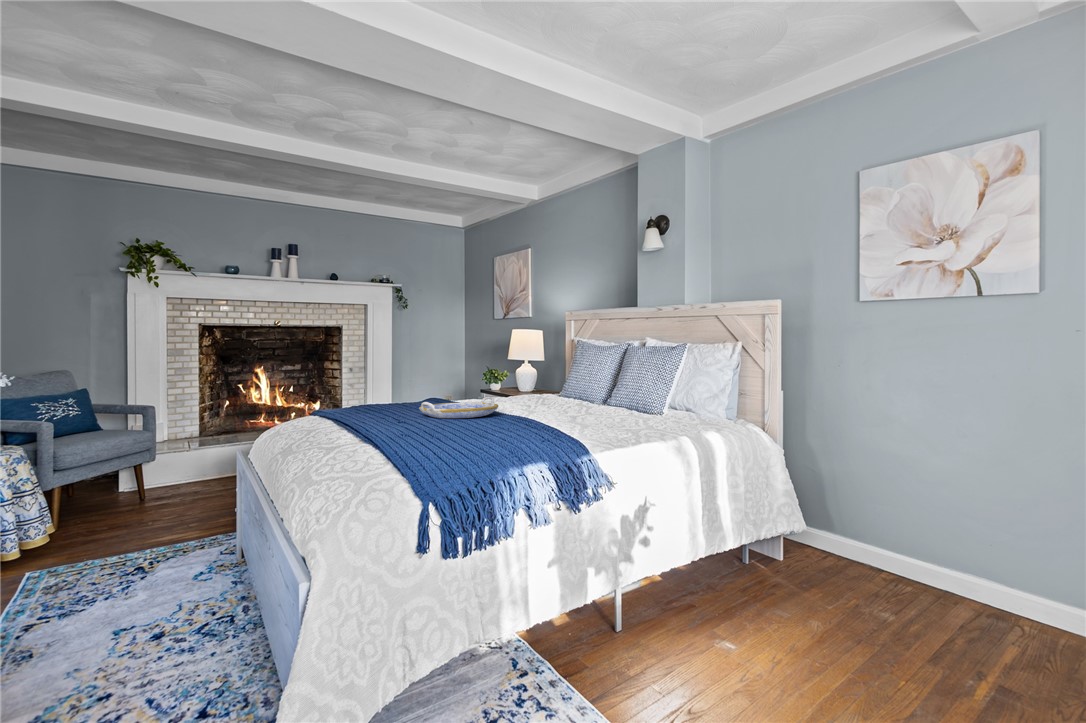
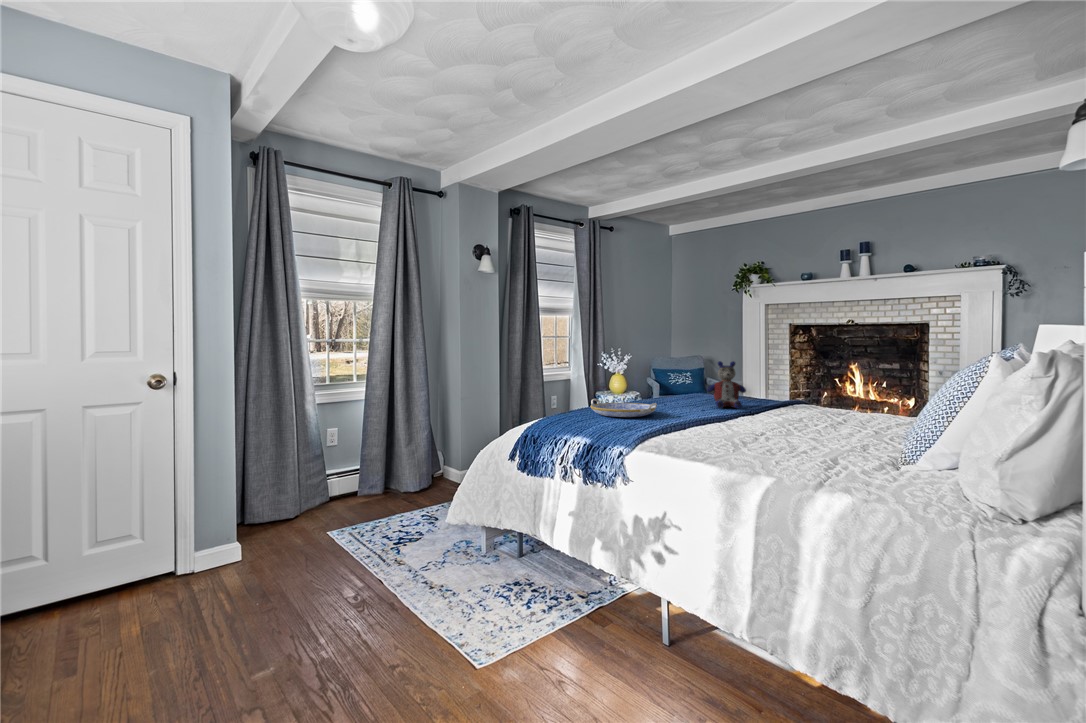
stuffed bear: none [423,355,460,403] -> present [707,361,746,408]

